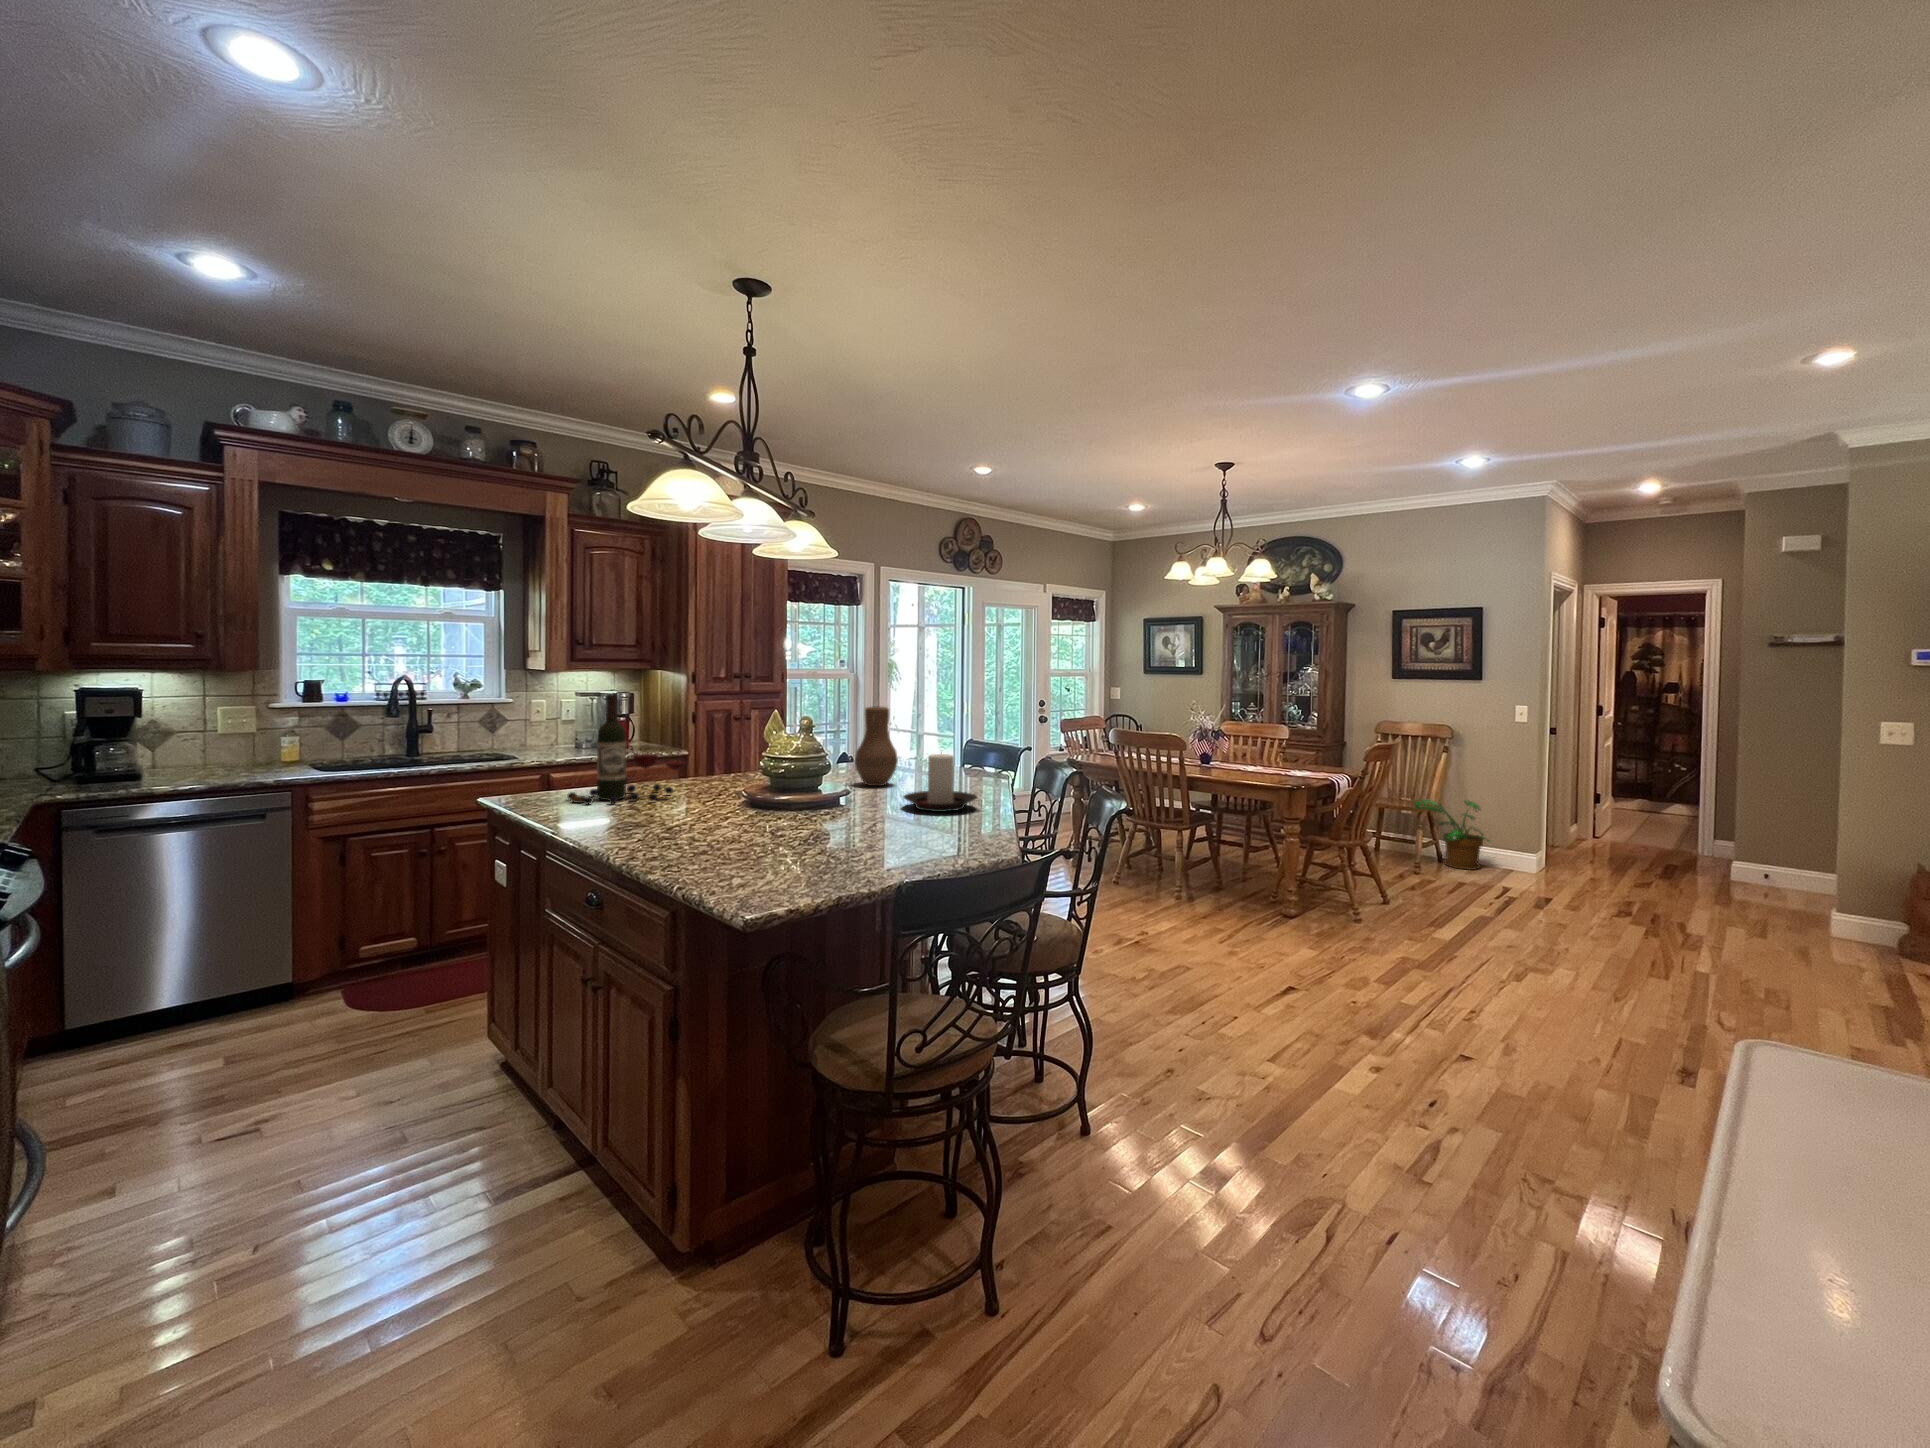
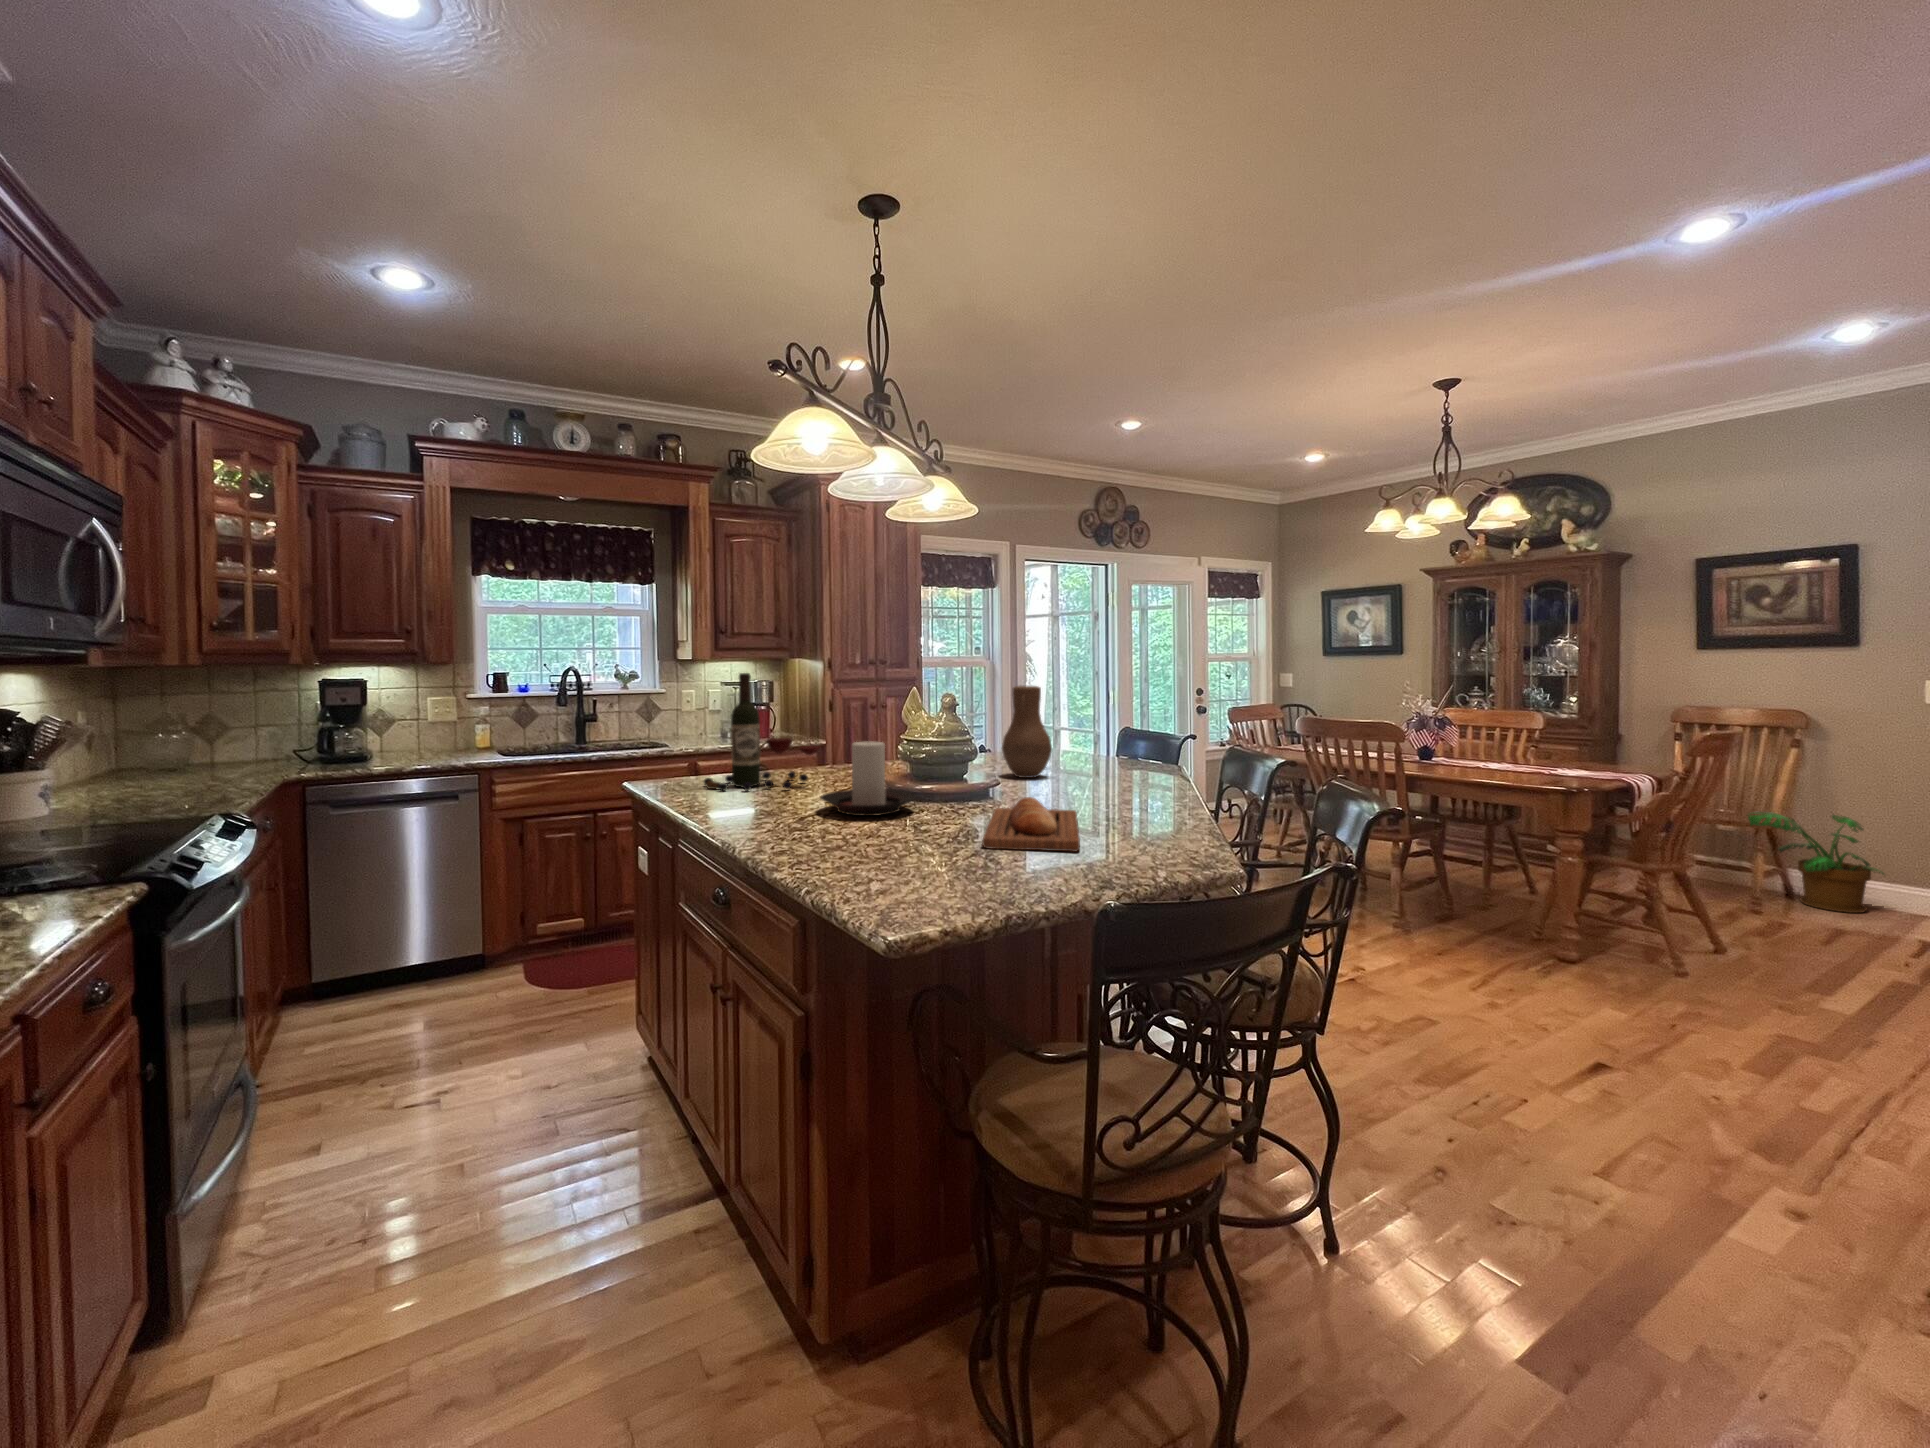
candle holder: present [903,754,977,812] -> present [820,741,917,816]
bread loaf: none [828,805,909,848] -> present [982,797,1080,852]

